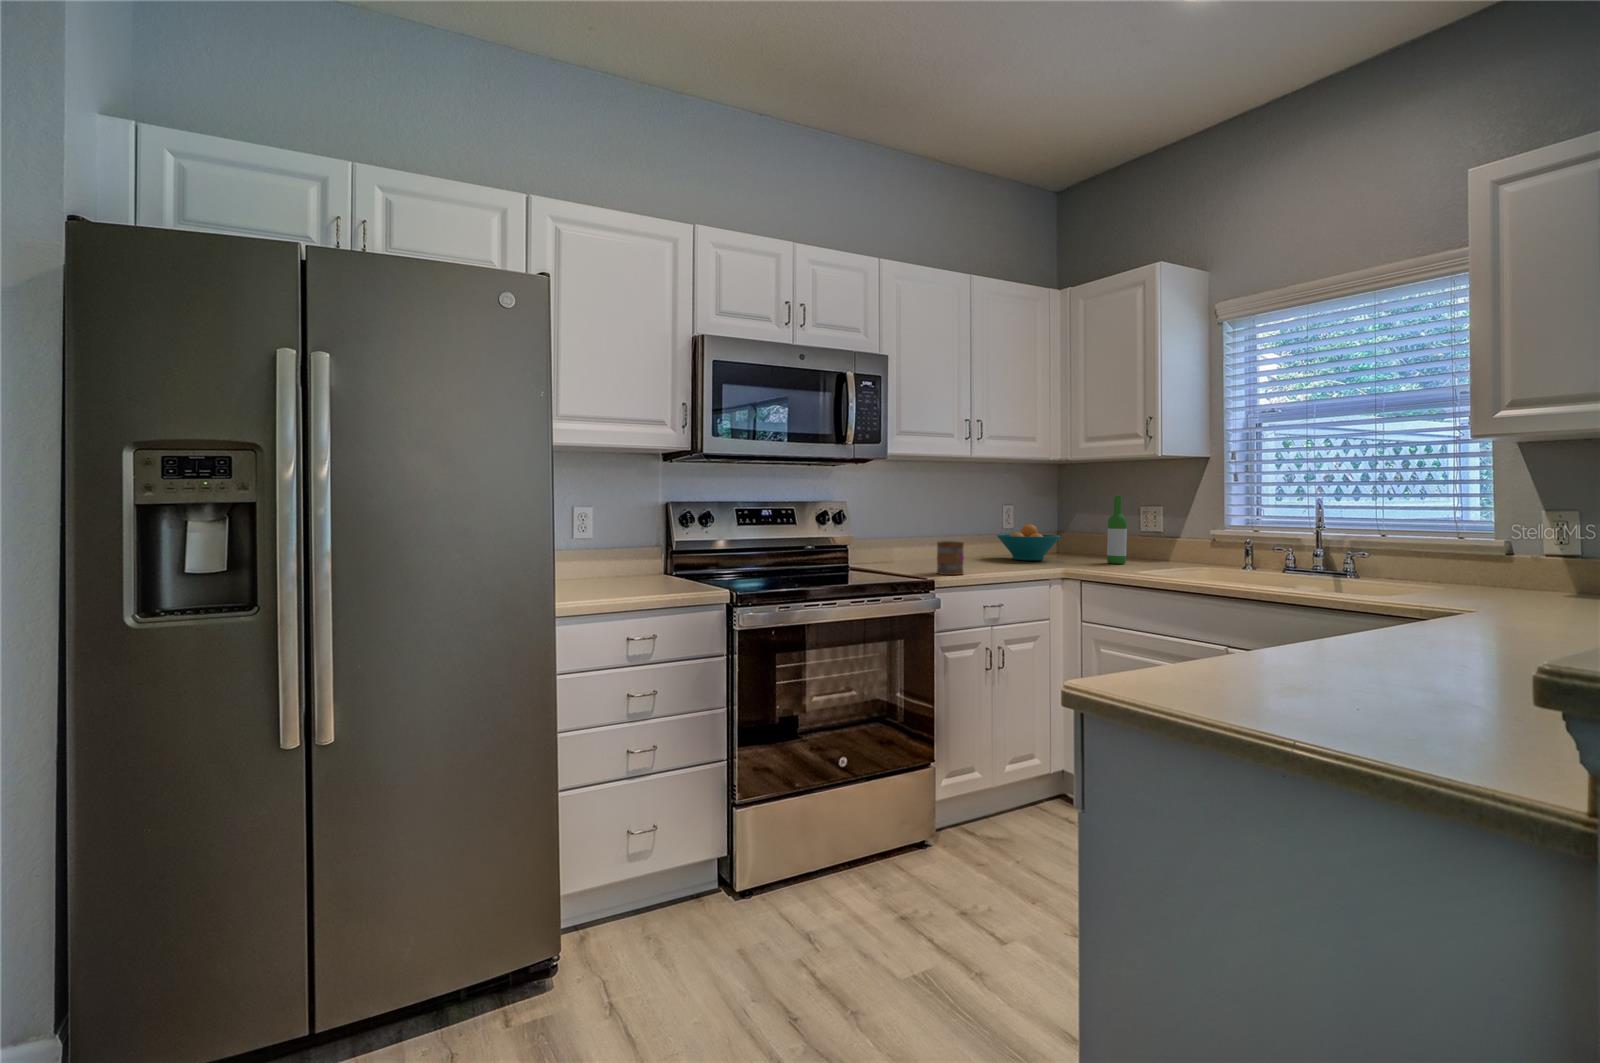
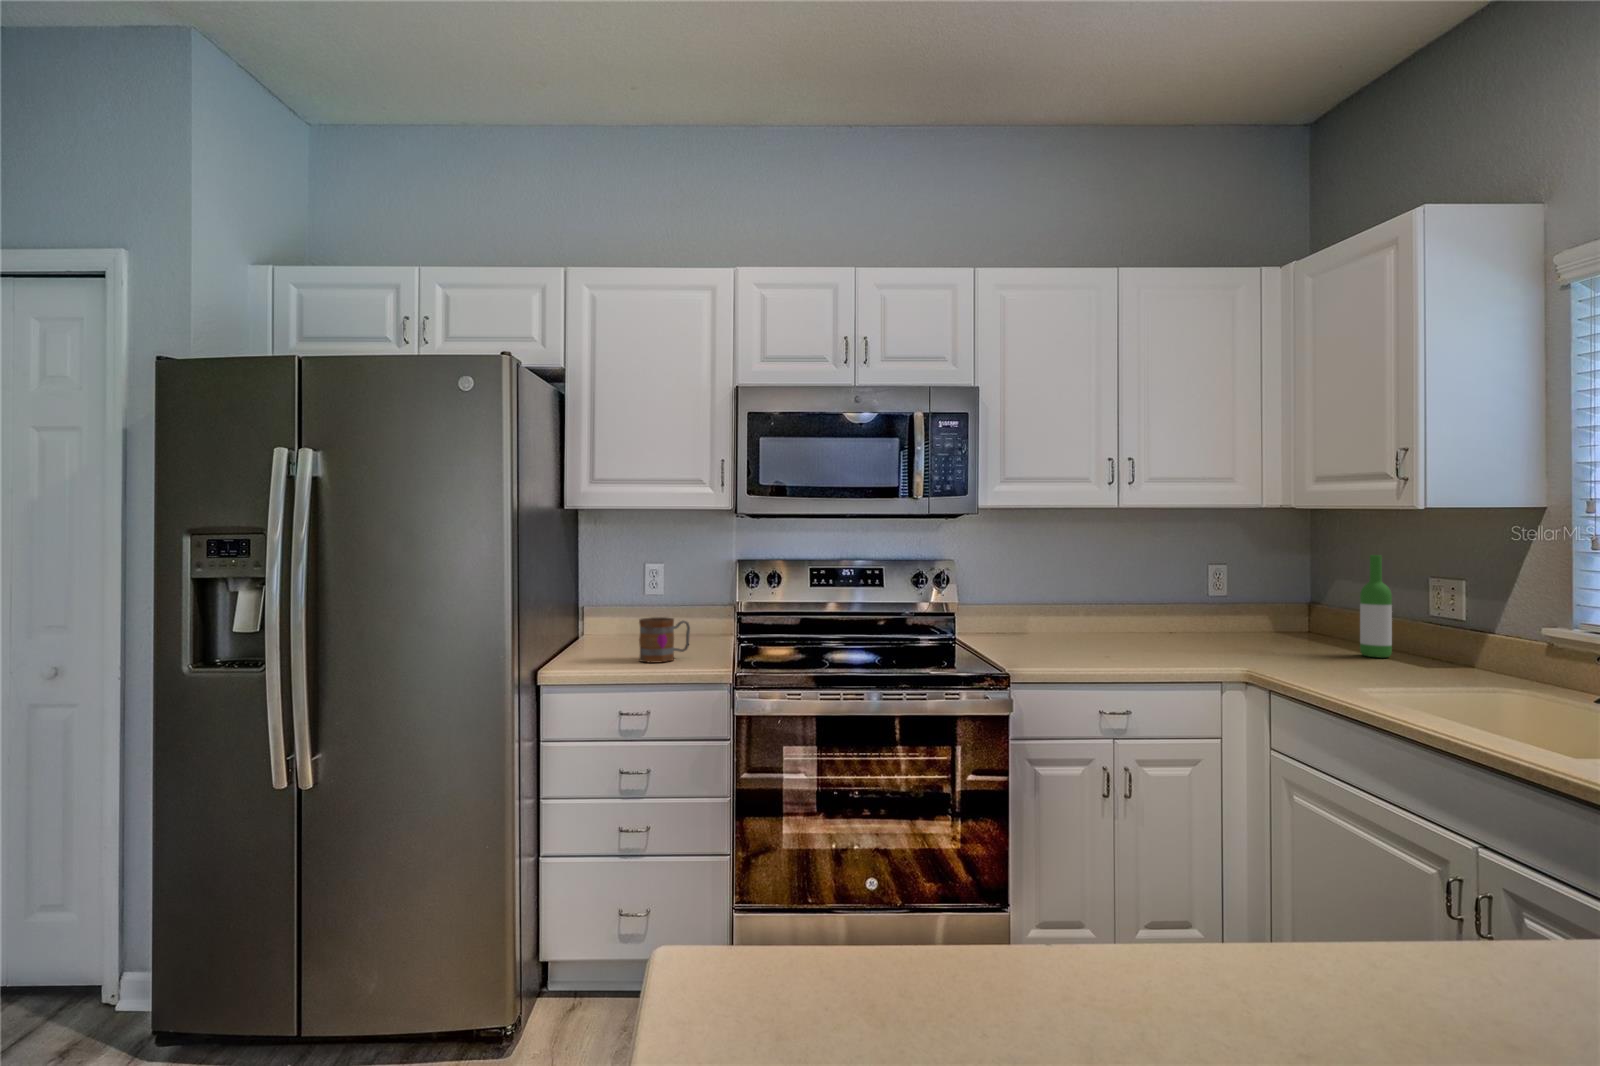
fruit bowl: present [997,524,1061,561] -> none [1191,593,1288,644]
mug: present [937,541,964,575] -> present [639,617,690,662]

